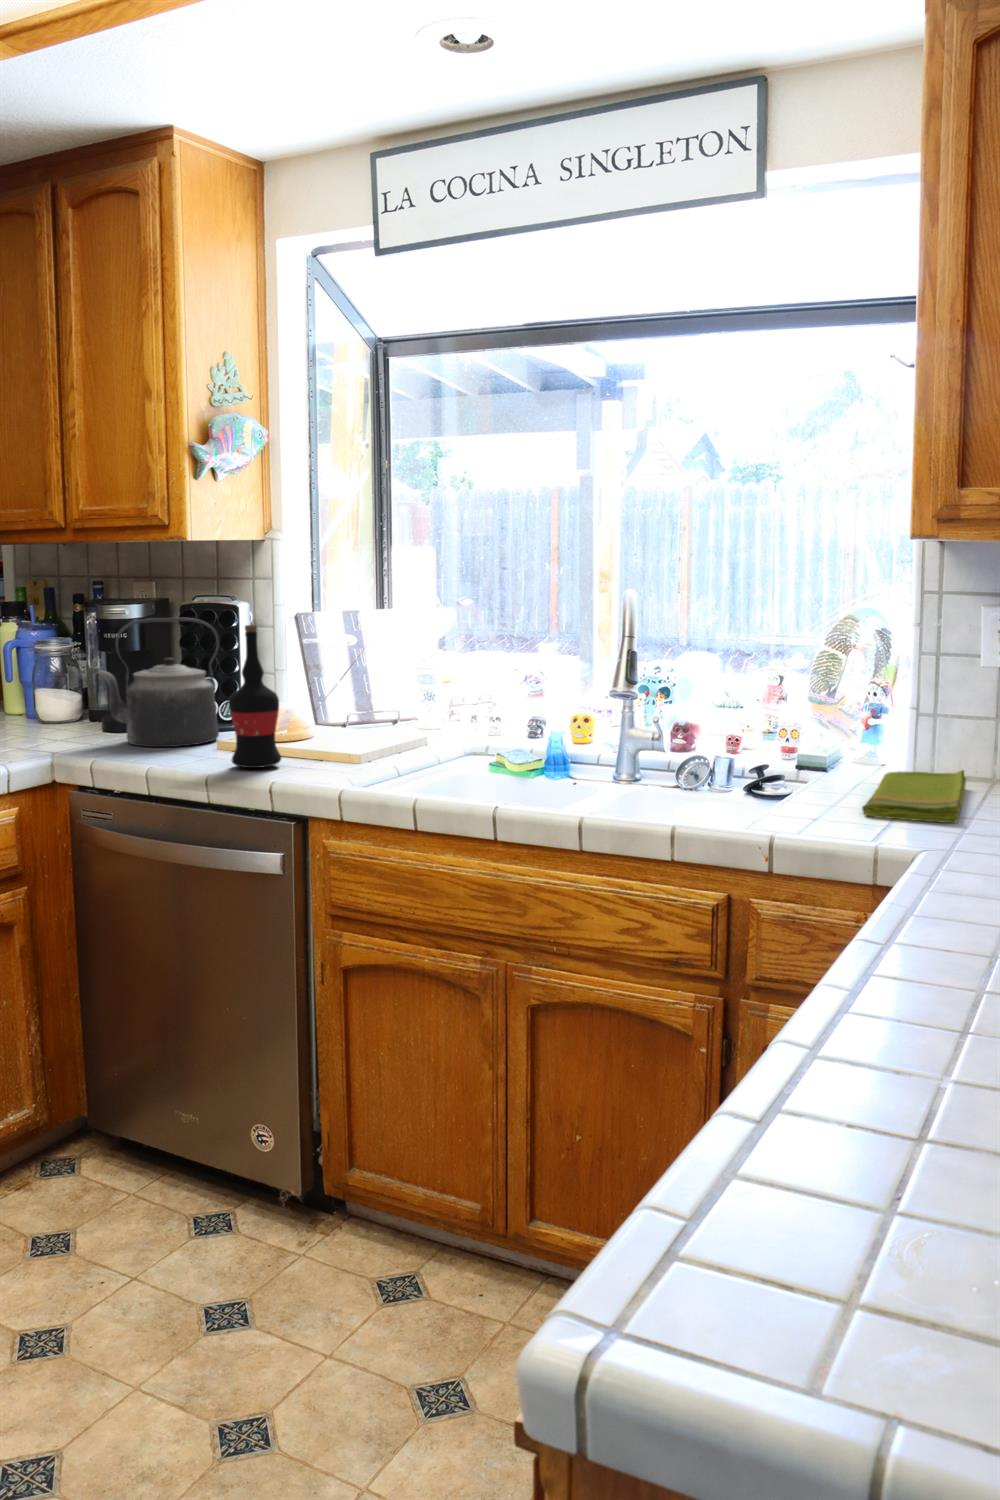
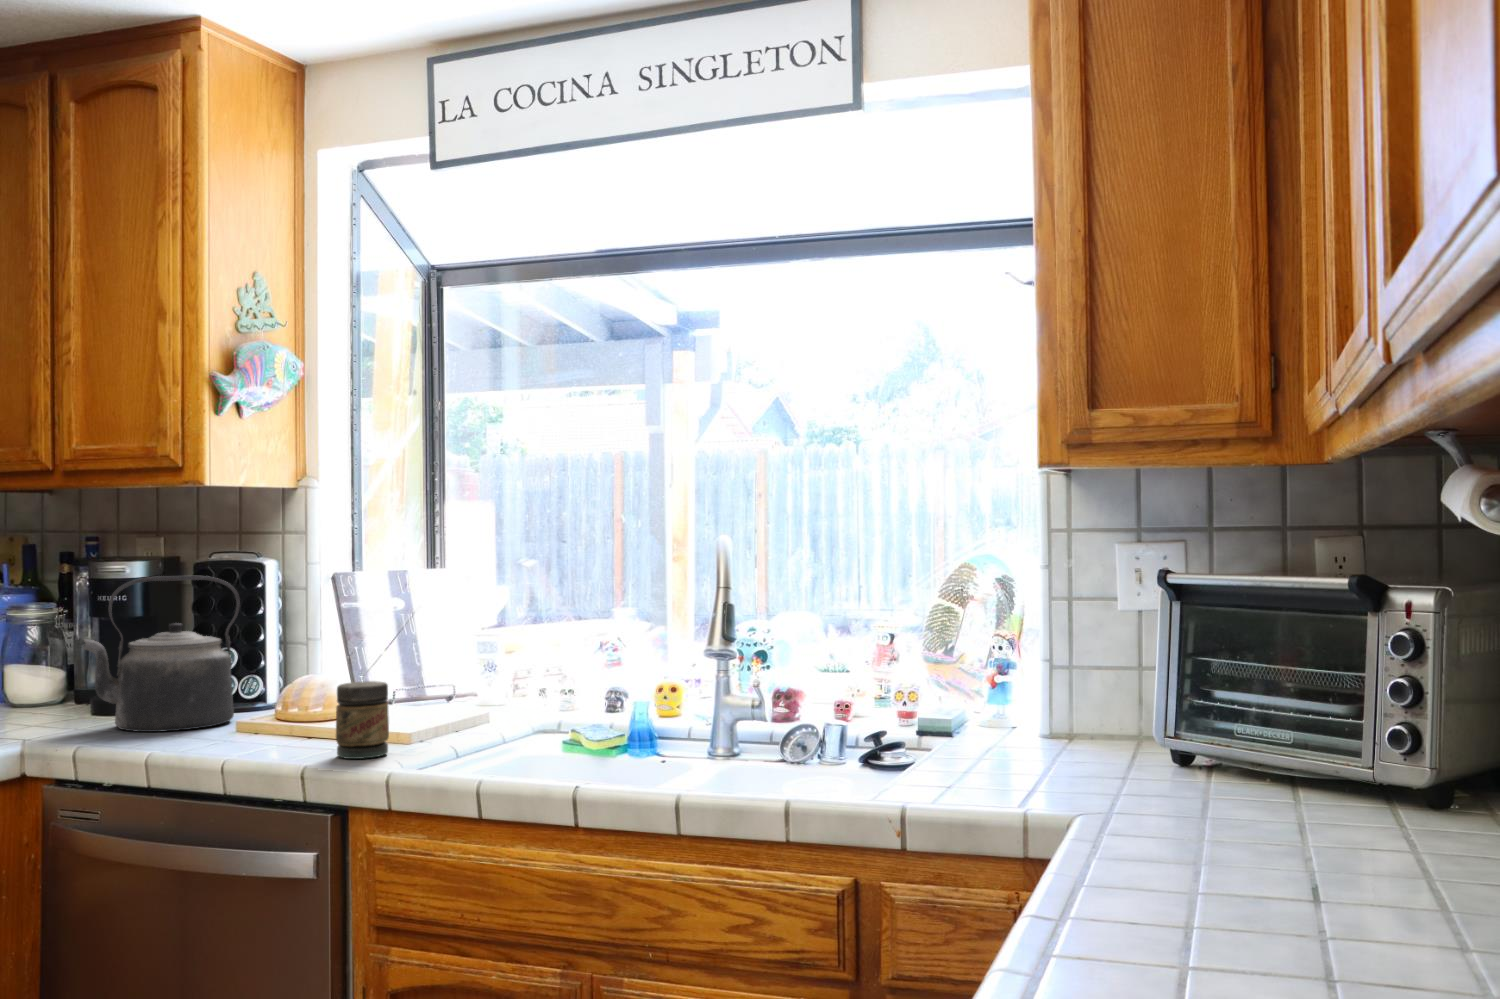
wine bottle: present [229,625,281,768] -> none [248,578,312,751]
jar: none [300,713,343,777] -> present [336,681,389,759]
dish towel: present [862,770,966,823] -> none [998,726,1103,783]

